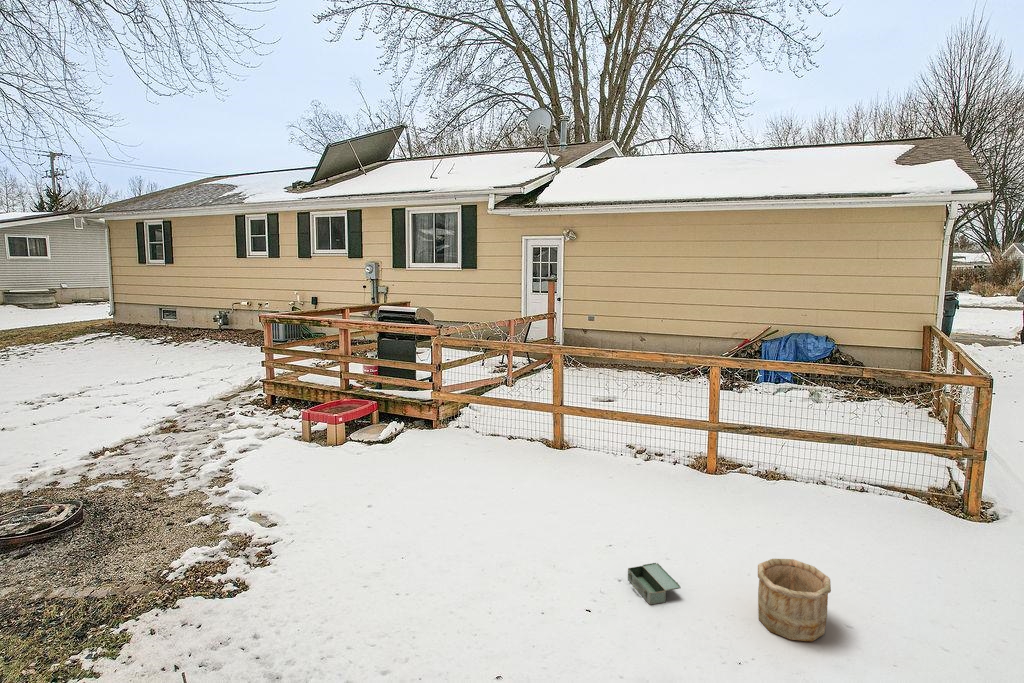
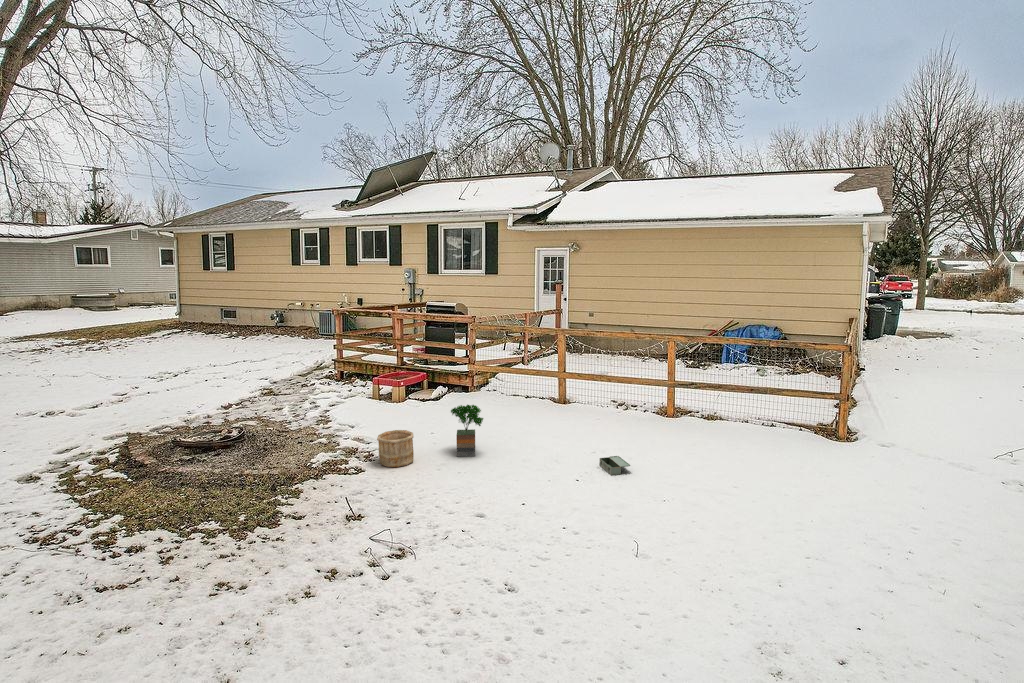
potted tree: none [391,475,446,559] -> present [451,405,483,457]
wooden bucket: present [758,559,831,641] -> present [377,430,414,467]

